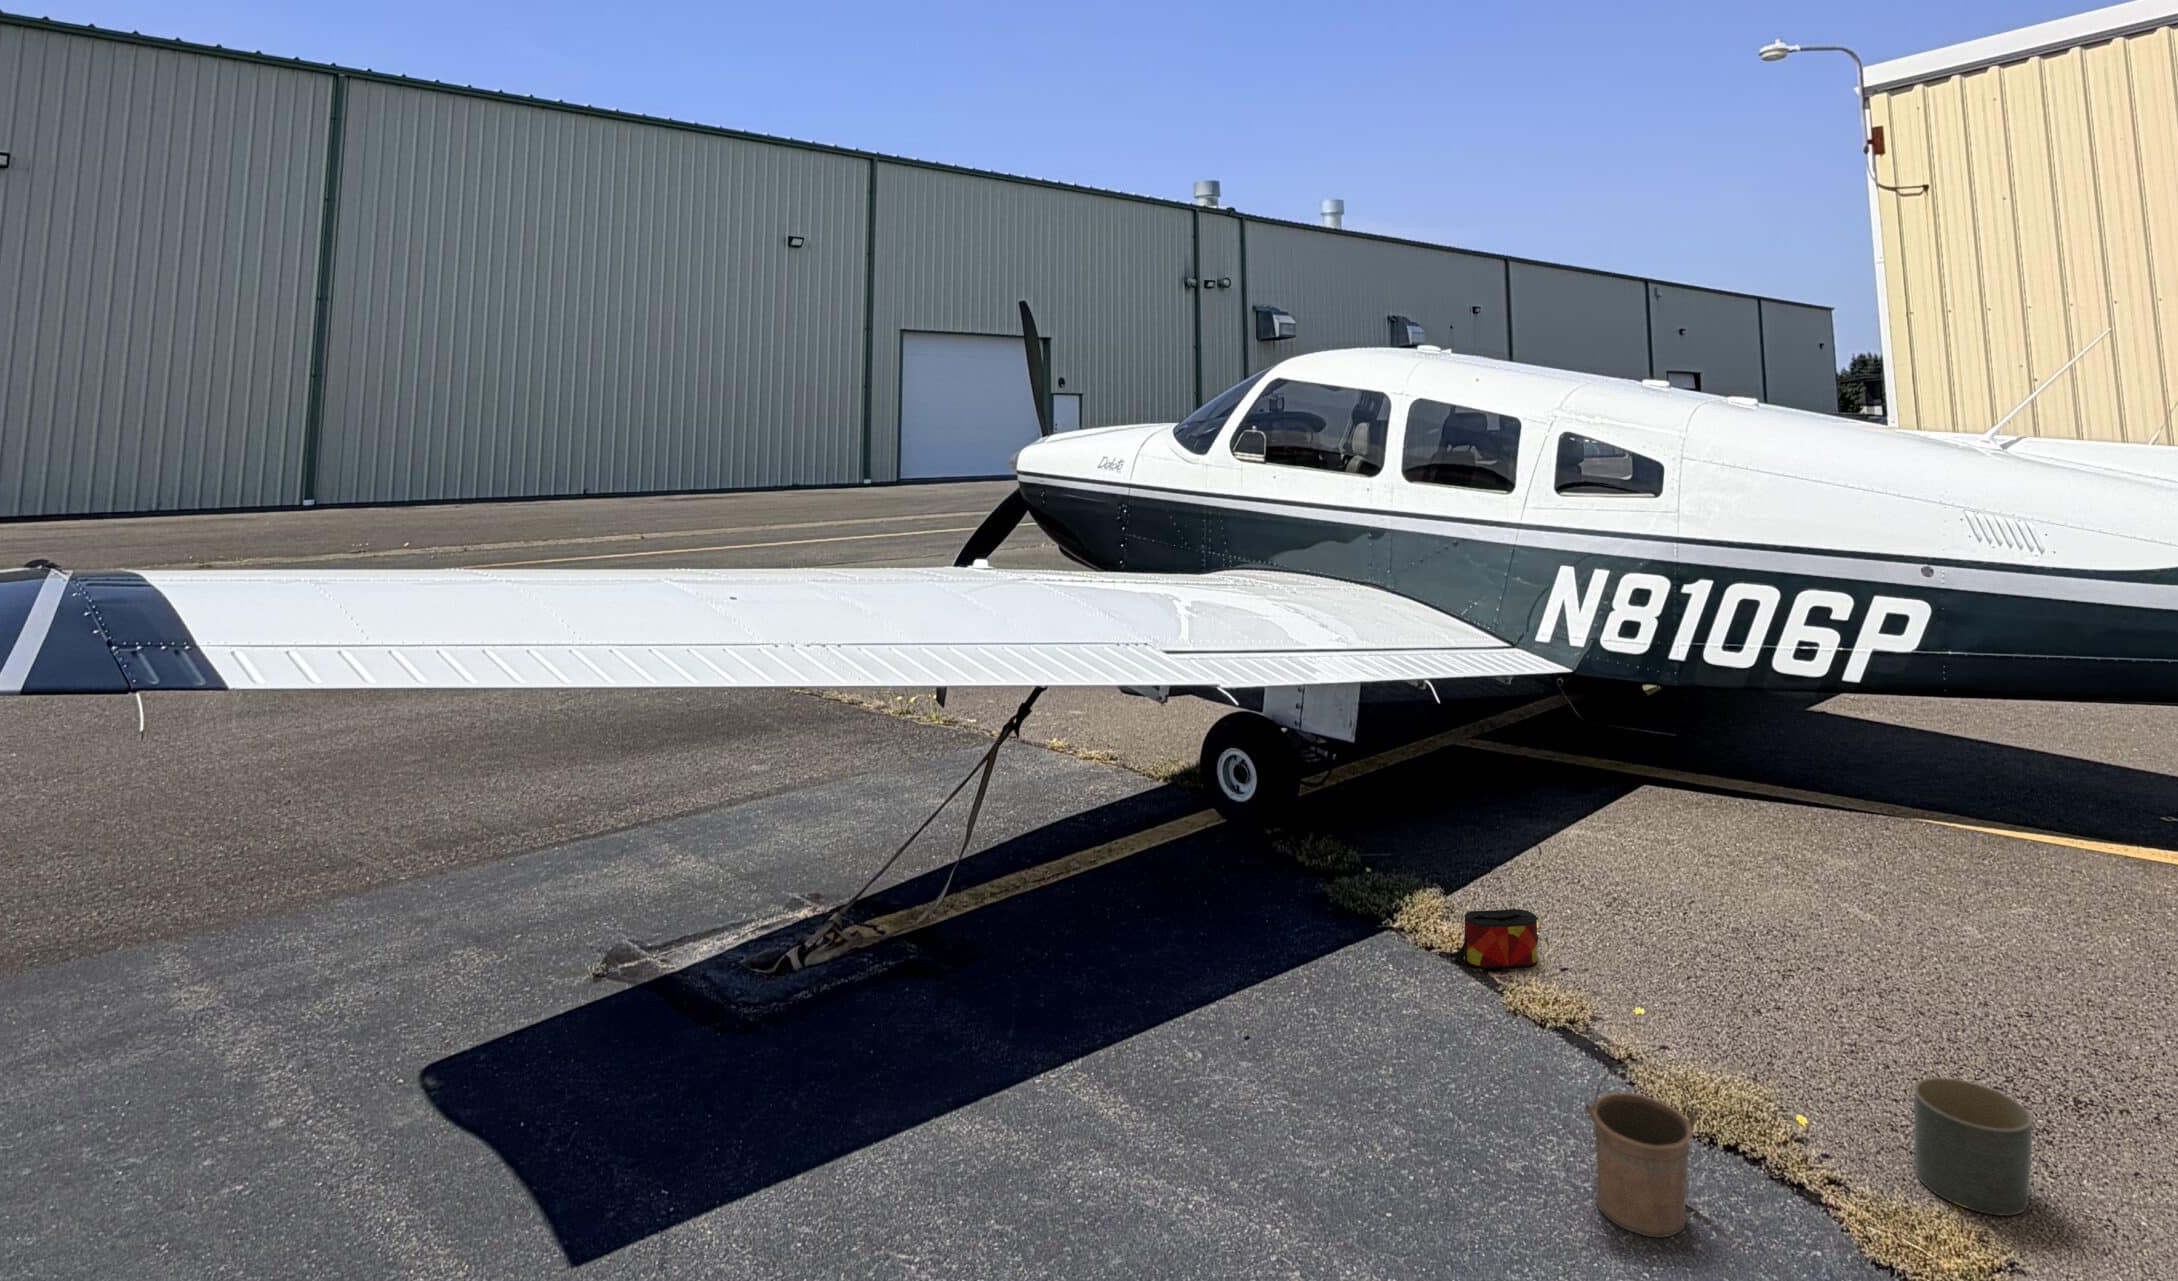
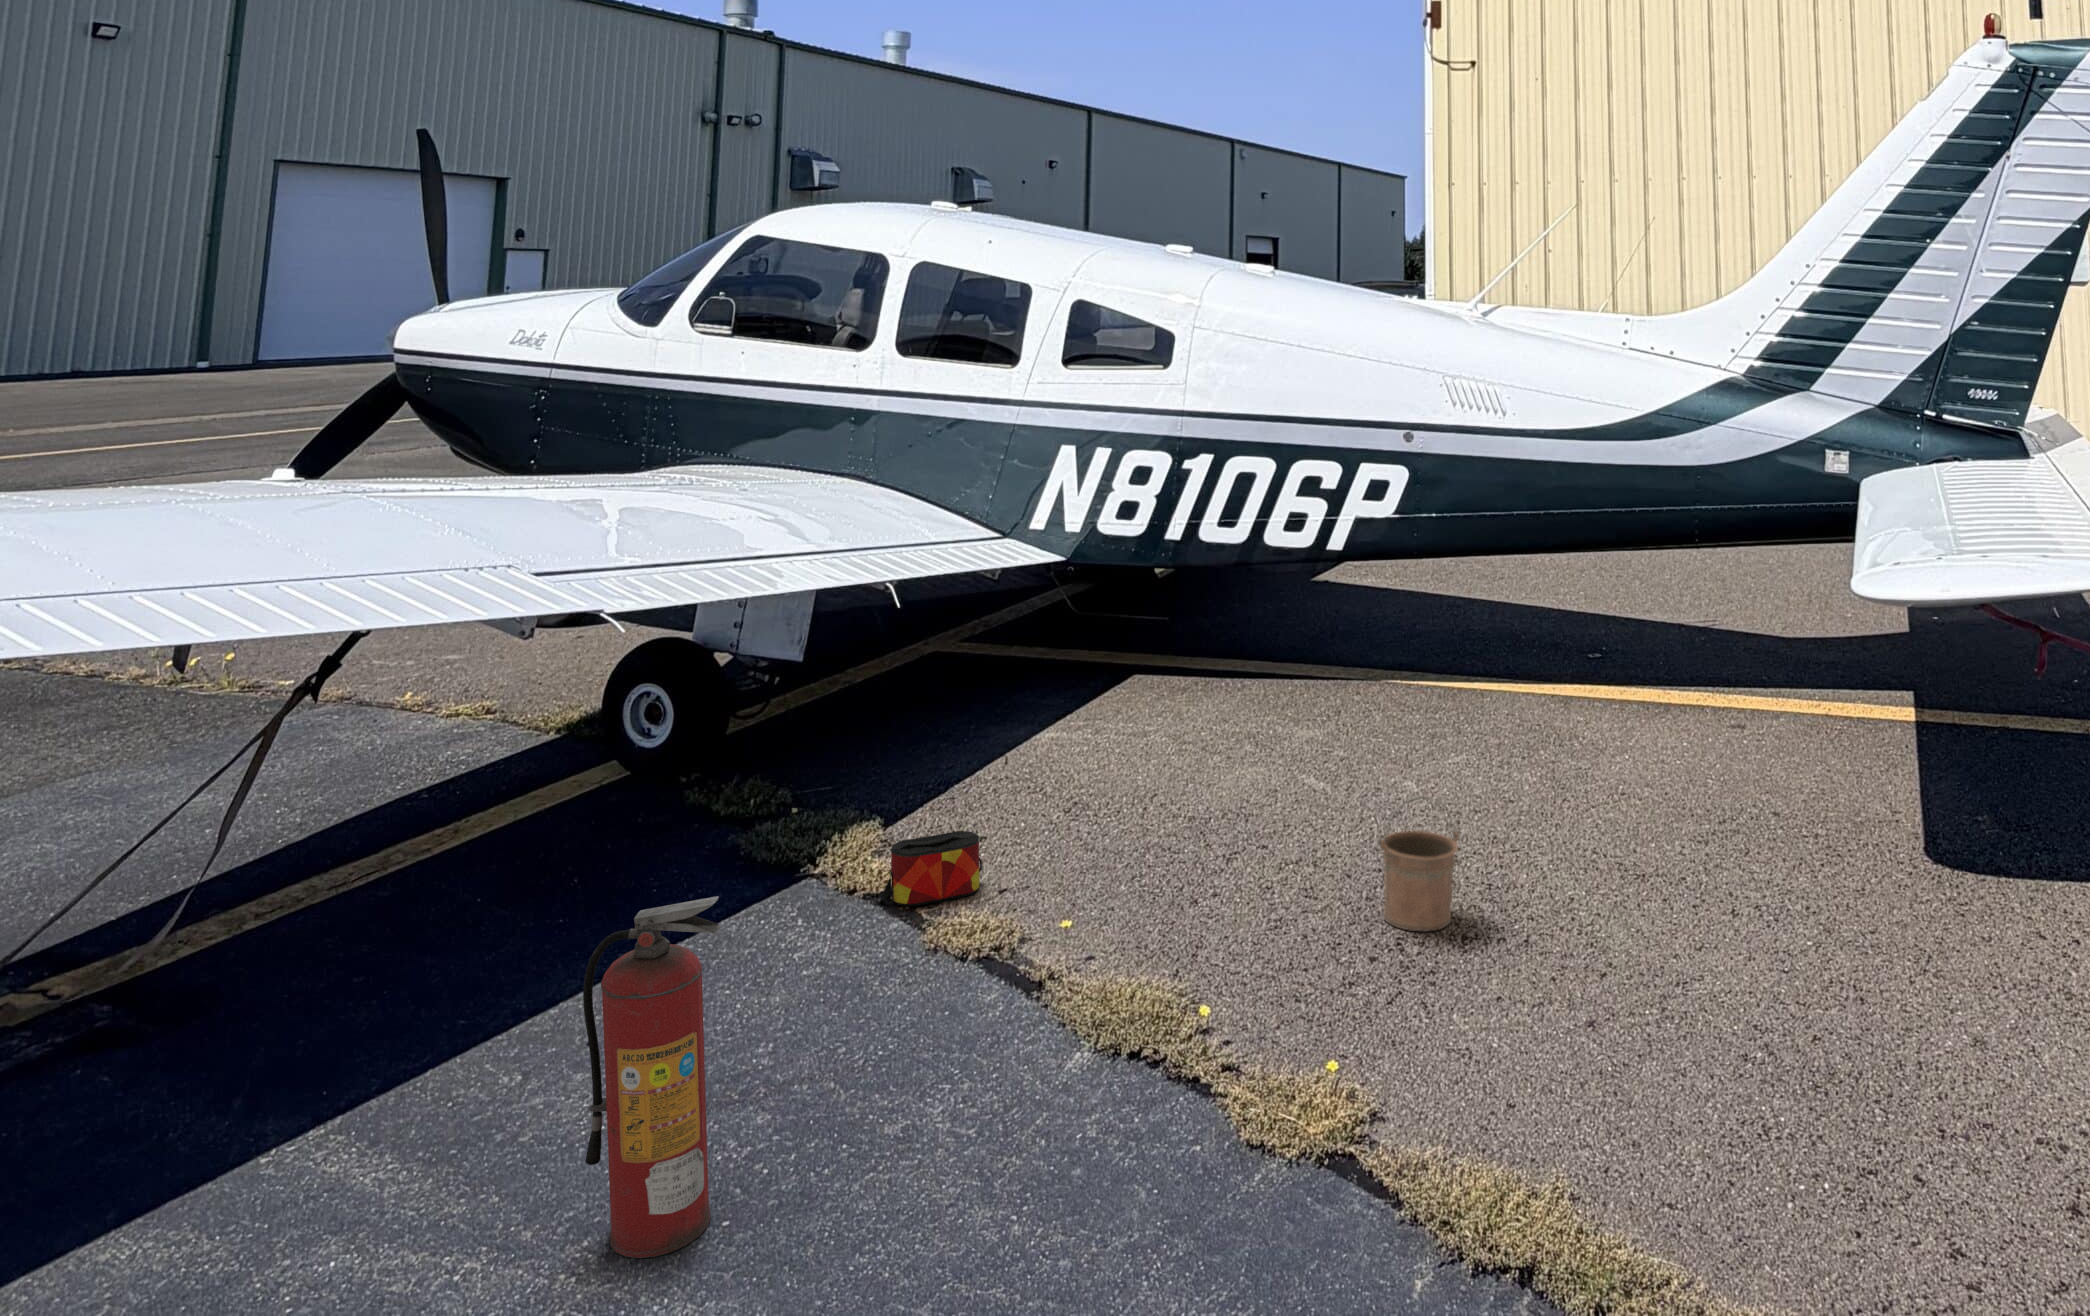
fire extinguisher: none [1313,957,1413,1233] -> present [583,896,719,1258]
bucket: present [1585,1061,1698,1238] -> present [1379,811,1459,931]
planter: present [1914,1077,2033,1216] -> none [1309,937,1406,1065]

